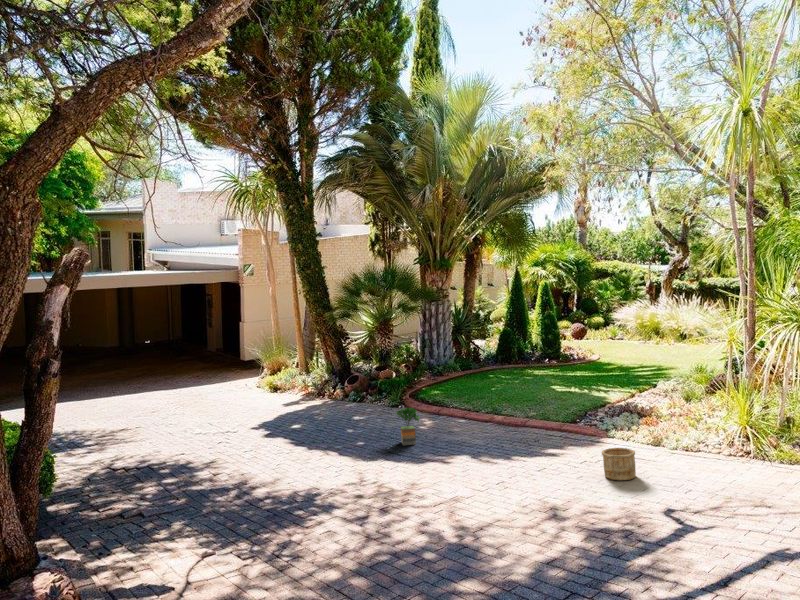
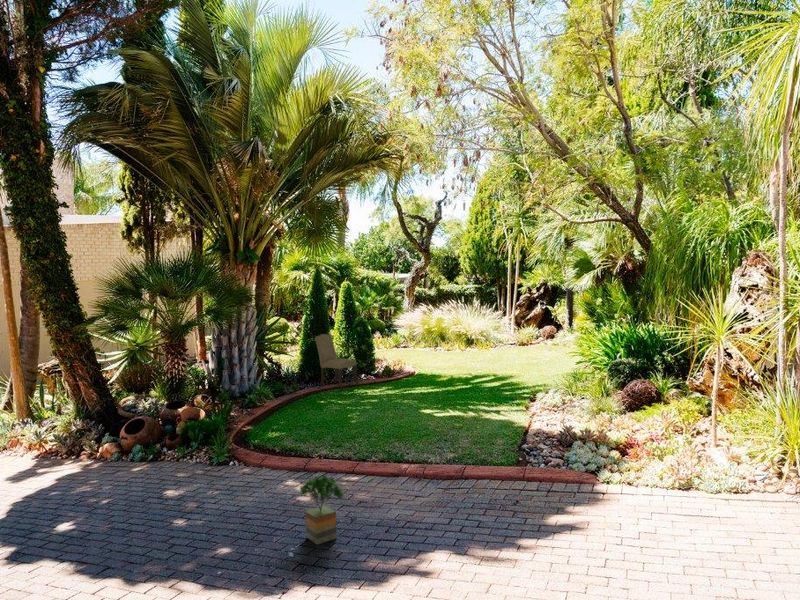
chair: none [504,324,538,368] -> present [315,334,358,388]
wooden bucket: present [602,448,636,480] -> none [692,508,747,563]

